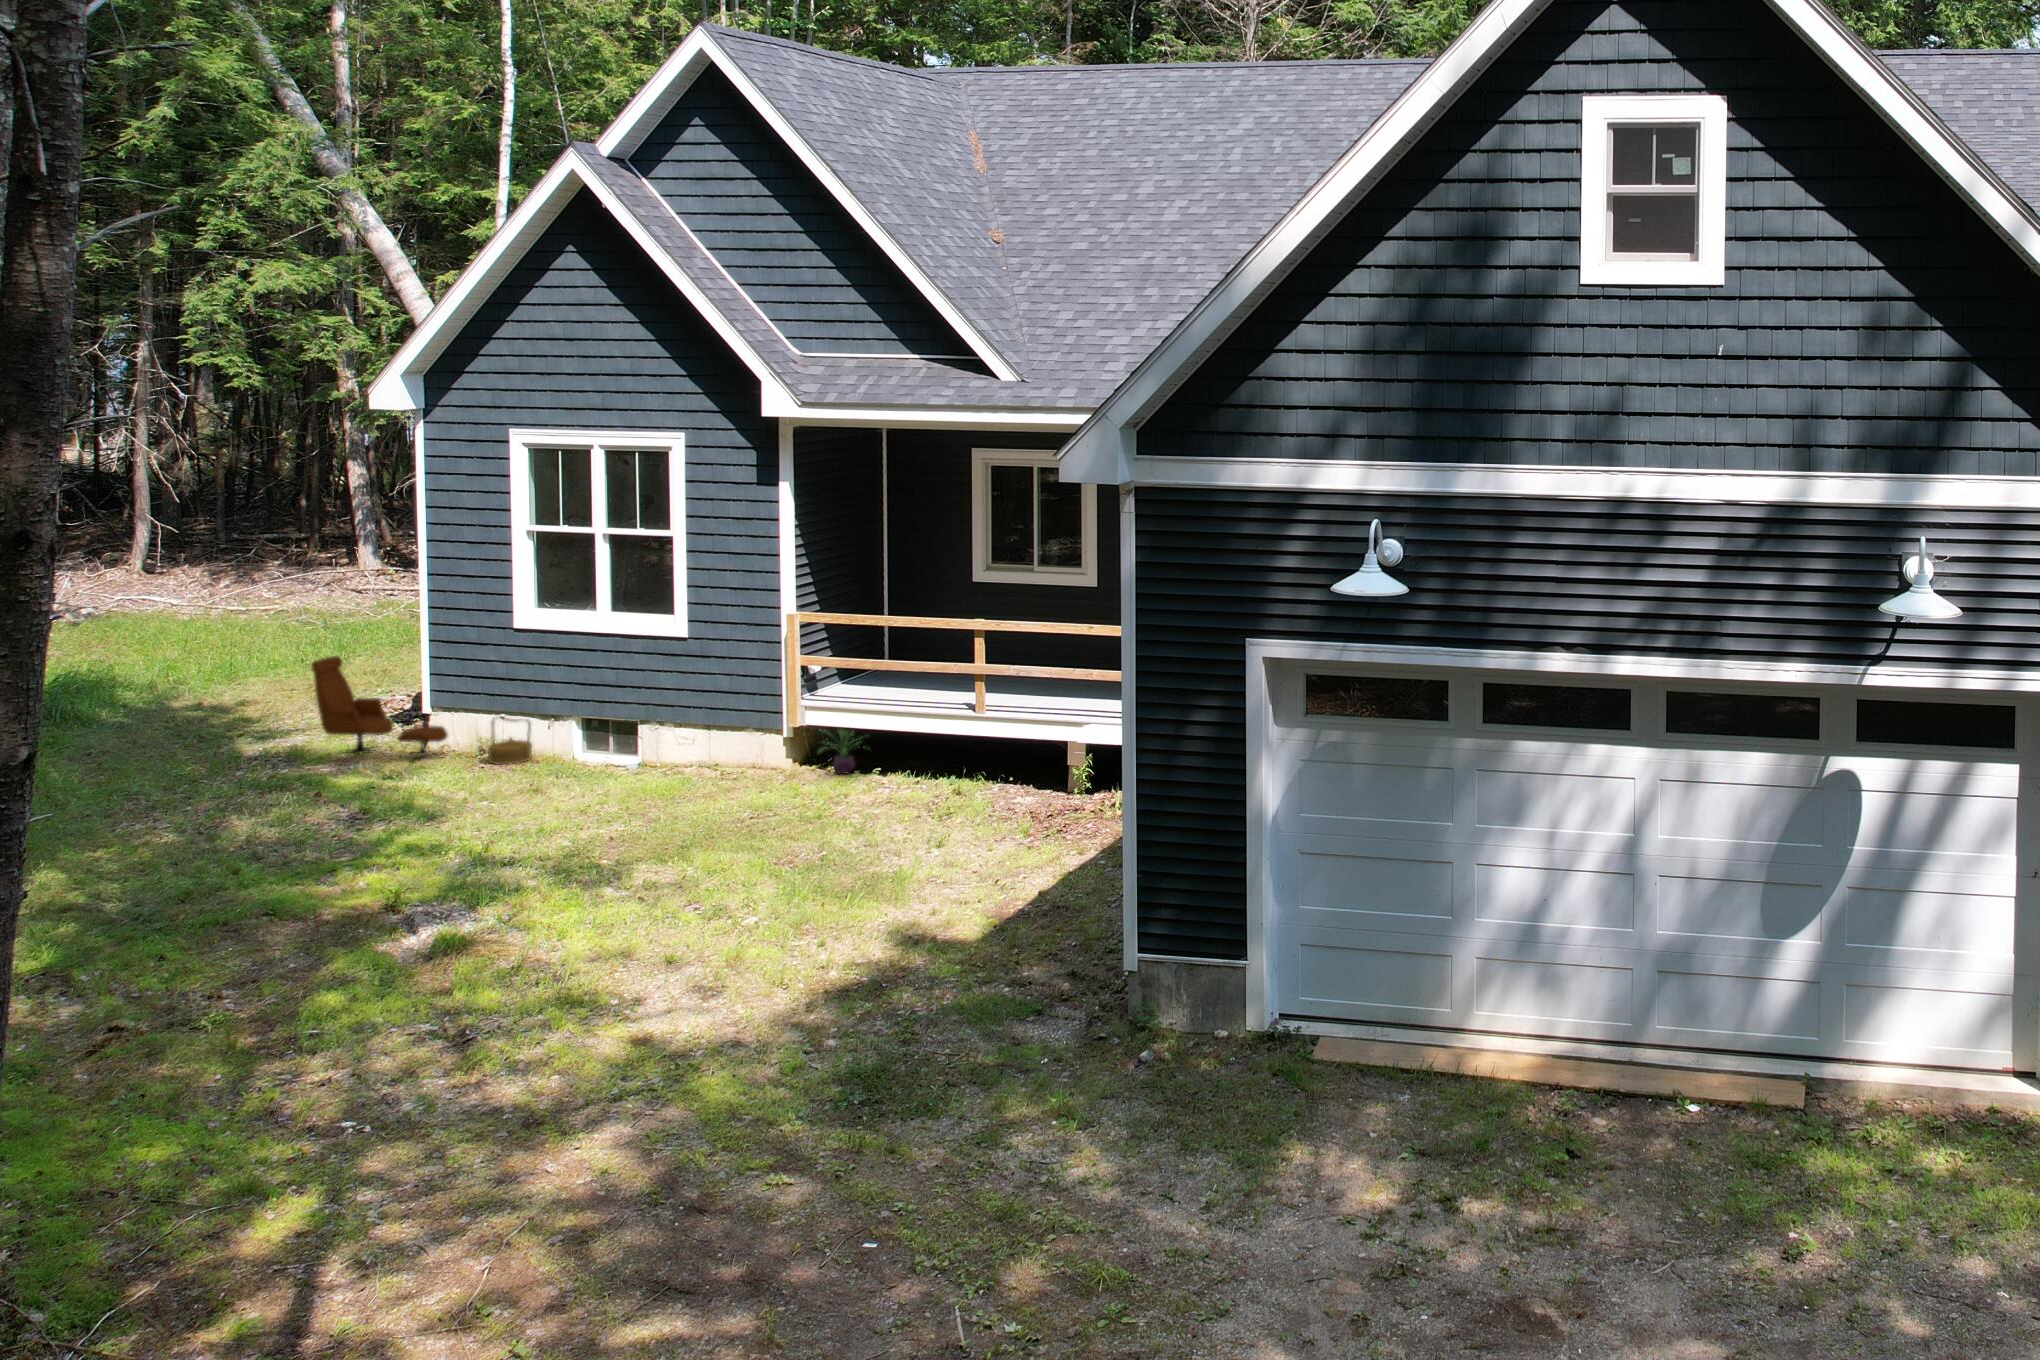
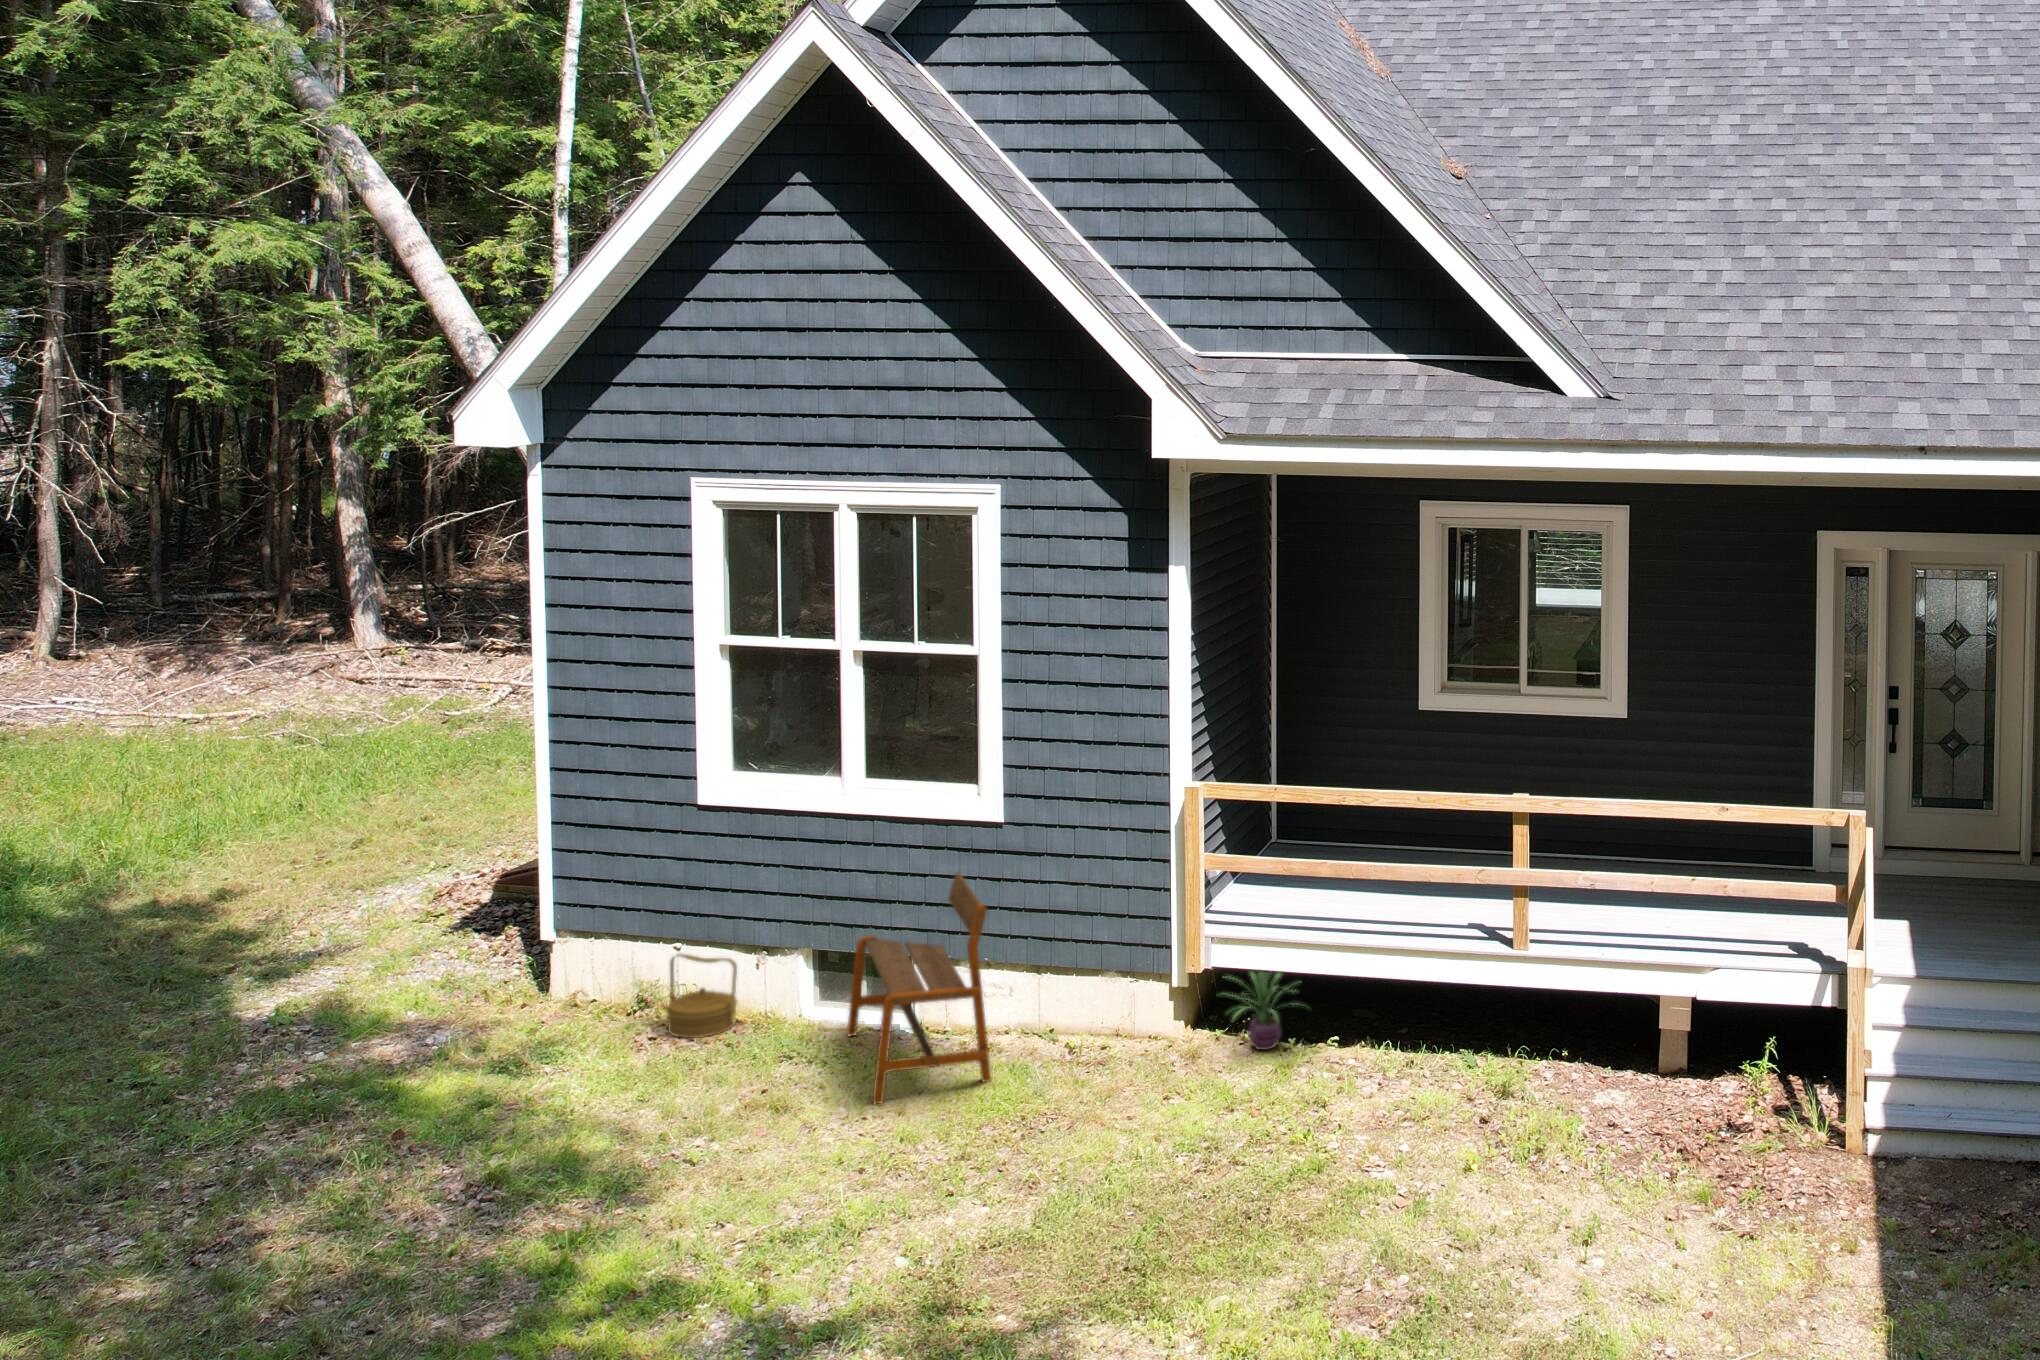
lounge chair: present [311,656,447,758] -> none [372,853,595,1043]
bench: none [593,661,669,792] -> present [847,872,991,1104]

